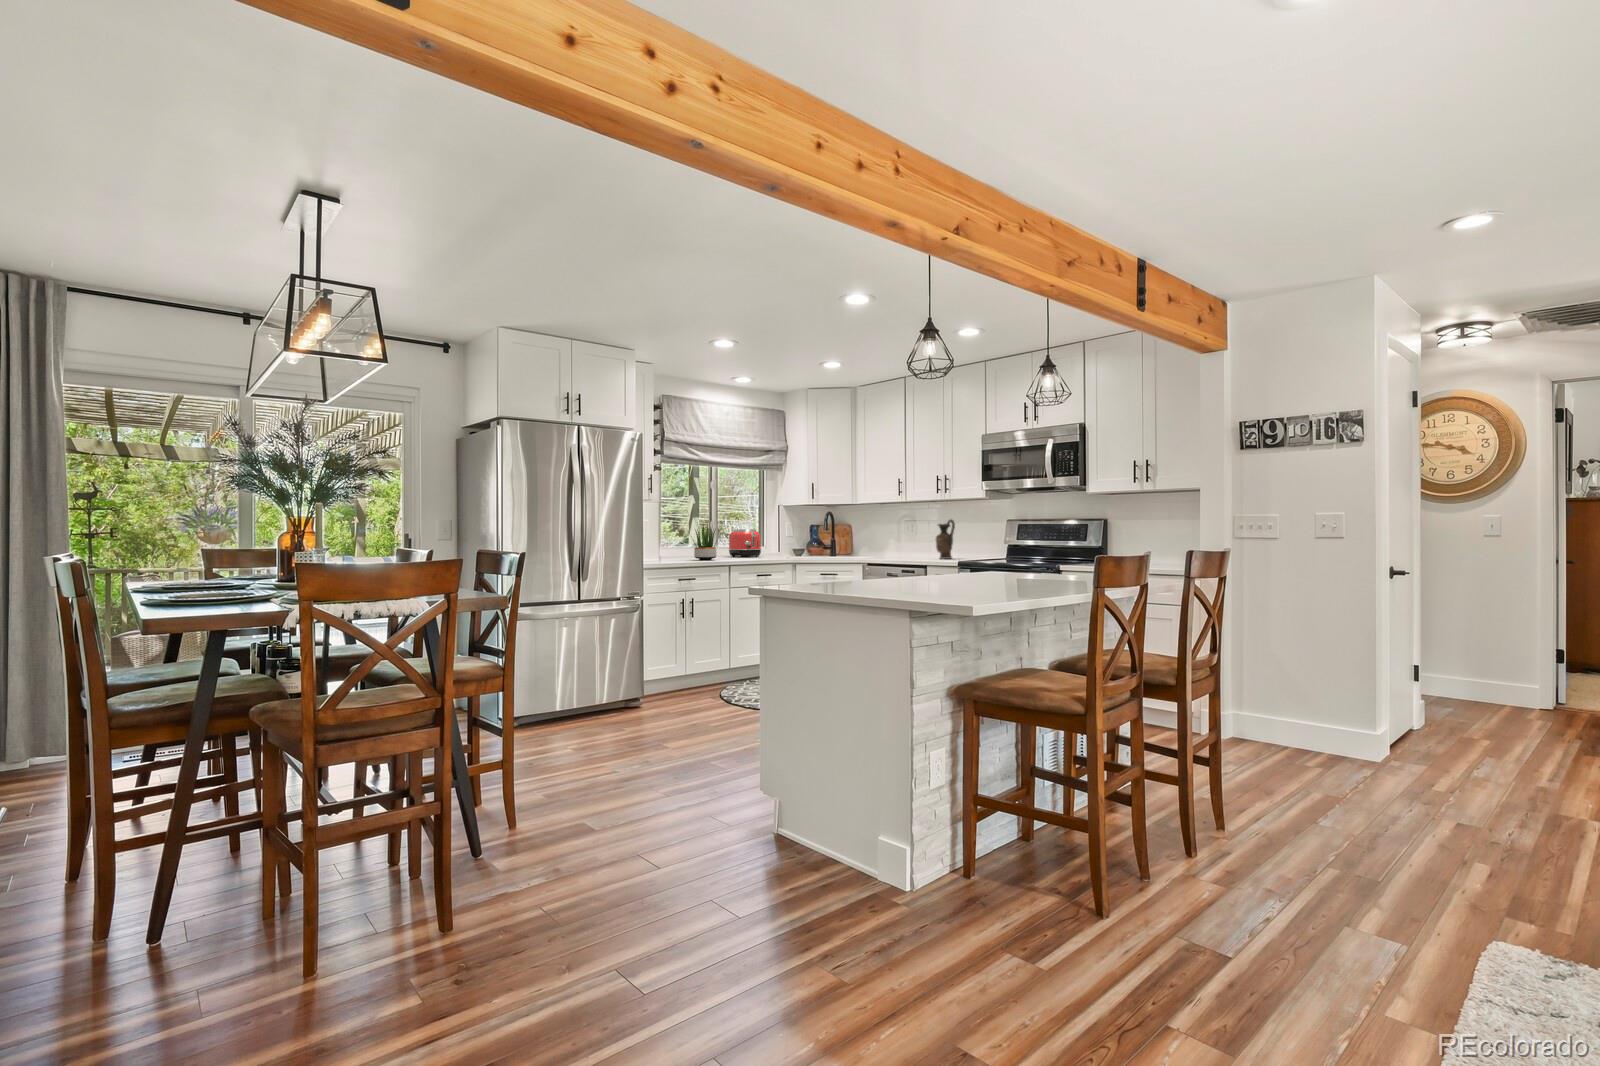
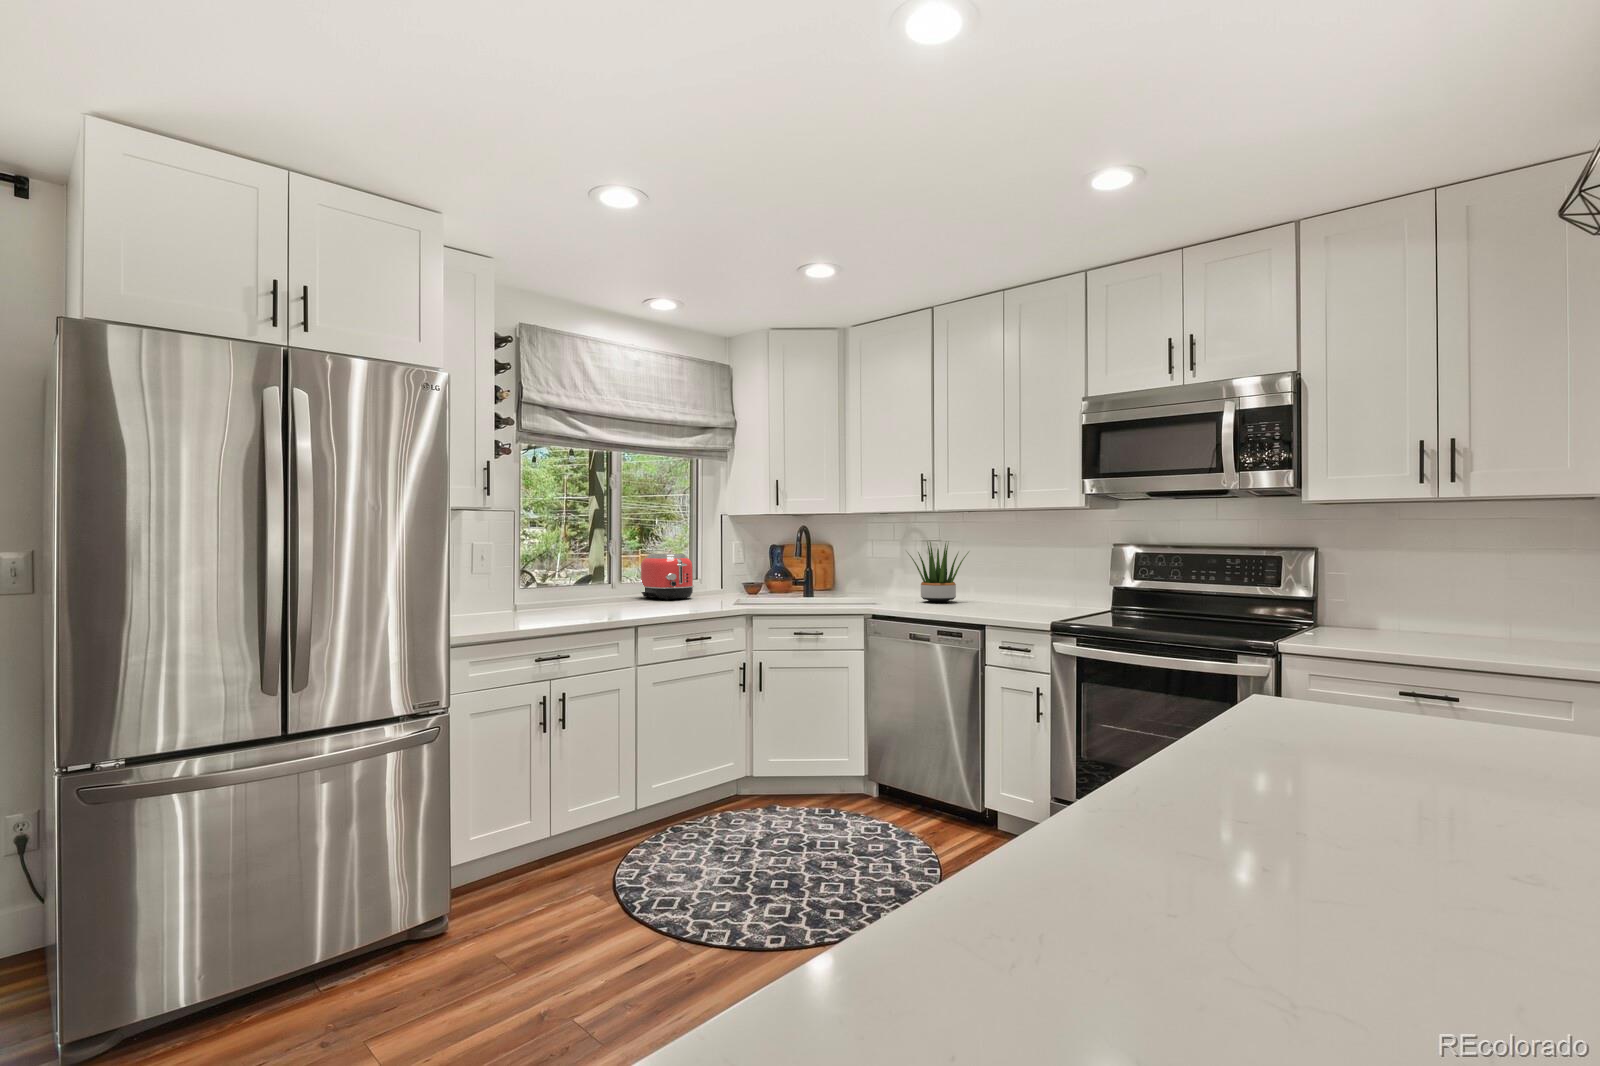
ceramic pitcher: present [936,520,955,559] -> none [988,542,1019,608]
potted plant: present [693,523,719,560] -> present [908,542,969,603]

